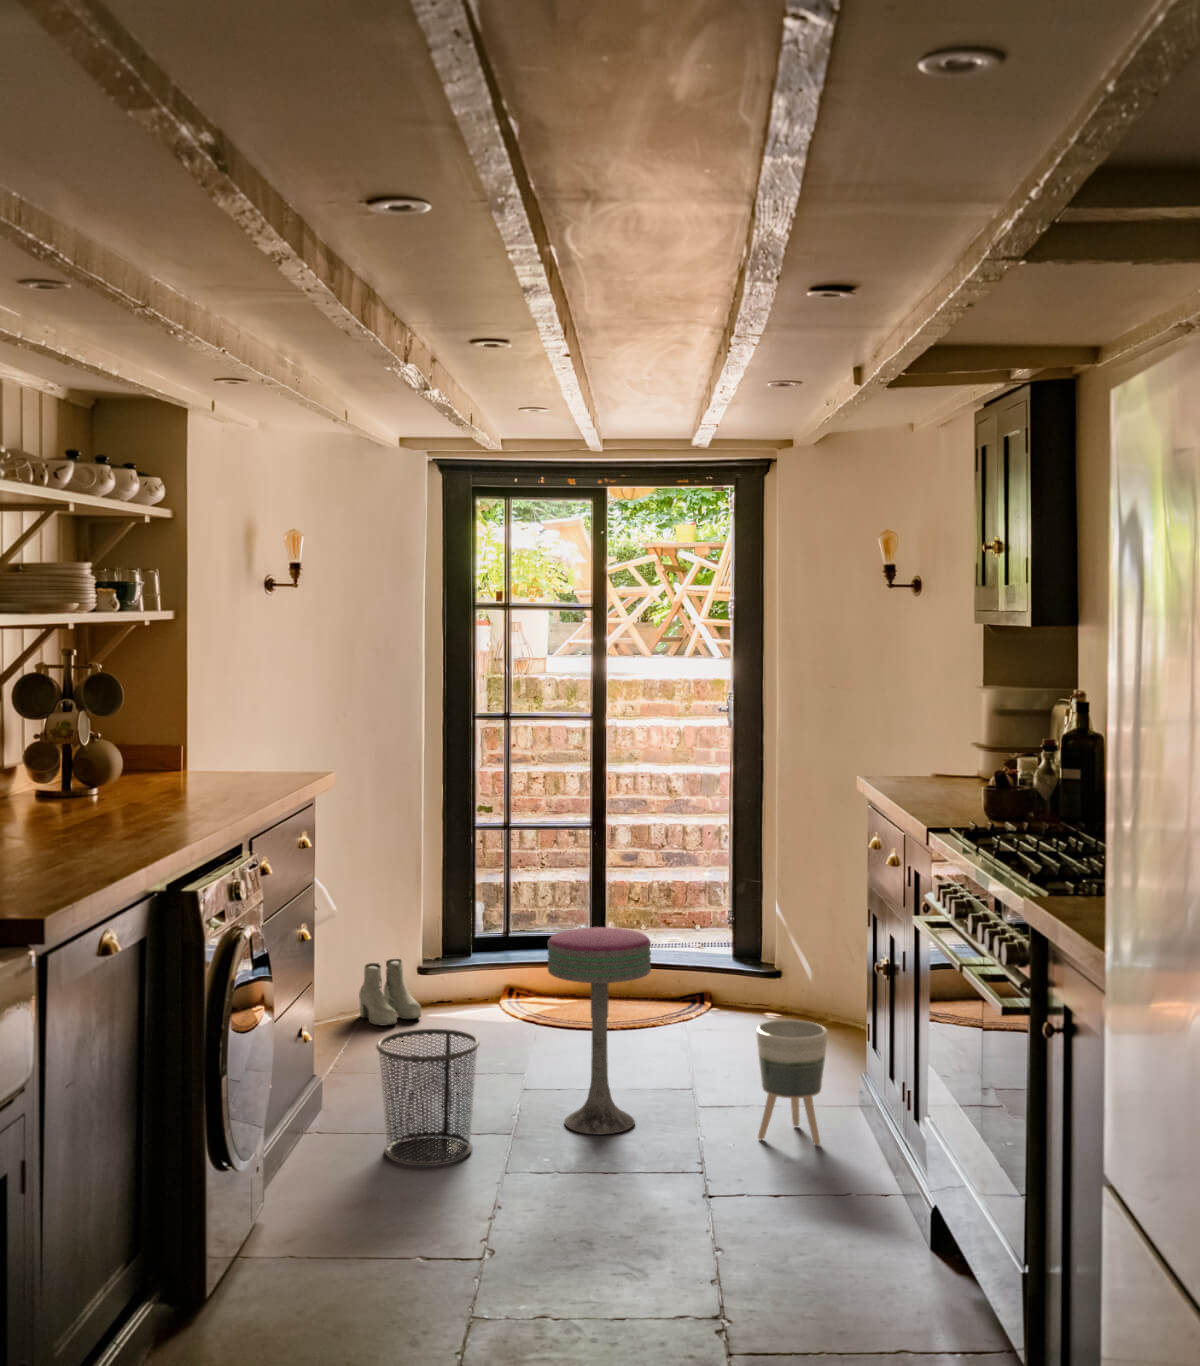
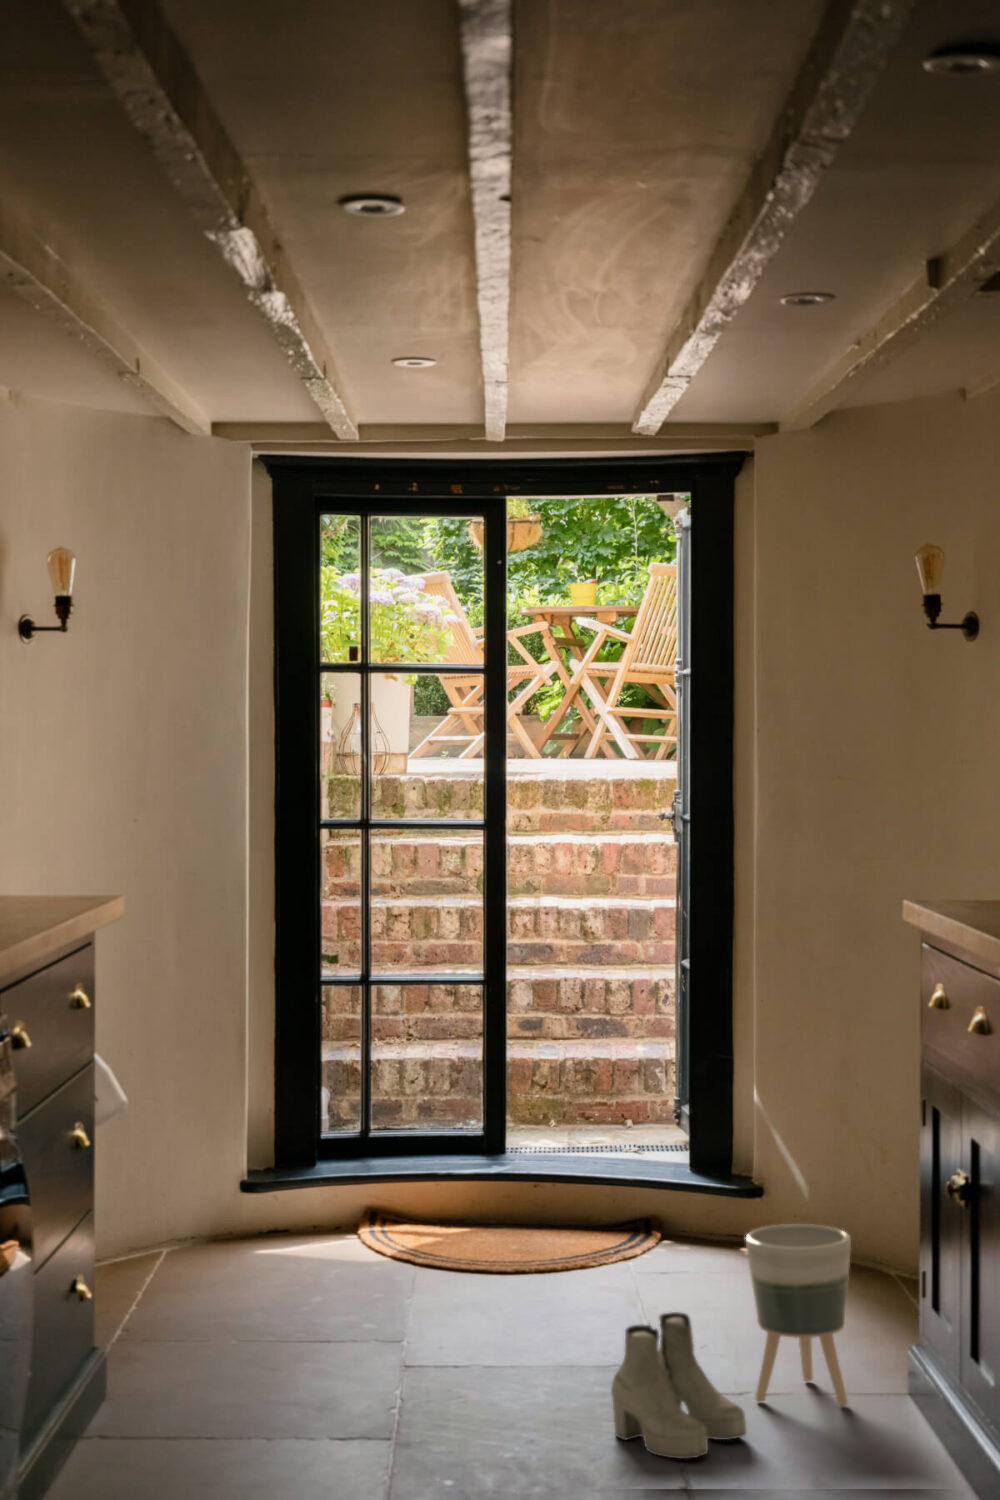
bar stool: present [548,927,651,1134] -> none [436,1101,587,1405]
boots: present [359,959,421,1025] -> present [611,1312,746,1459]
trash can: present [376,1029,479,1166] -> none [190,1256,343,1461]

